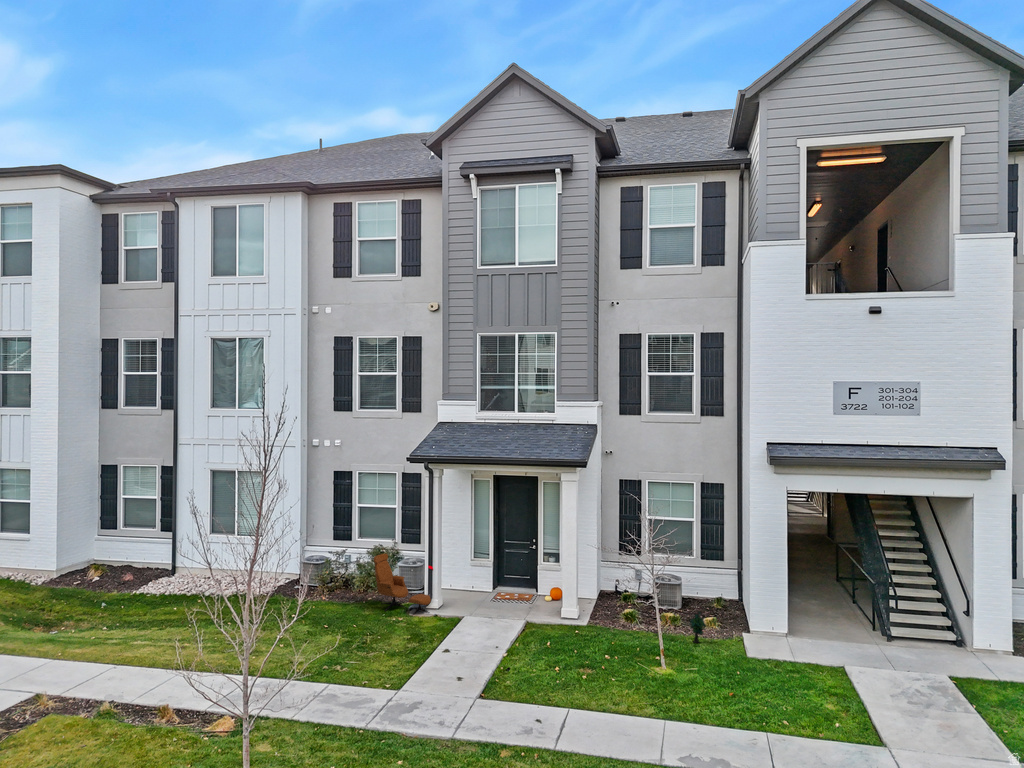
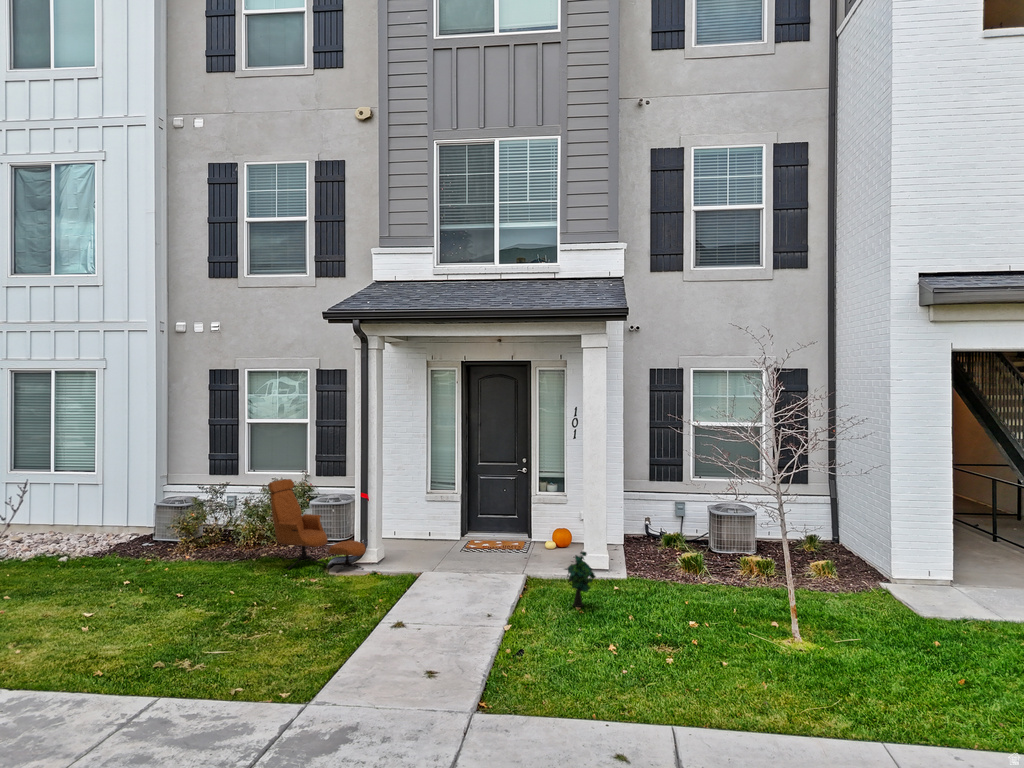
decorative plant: present [690,612,706,643] -> present [565,552,596,607]

